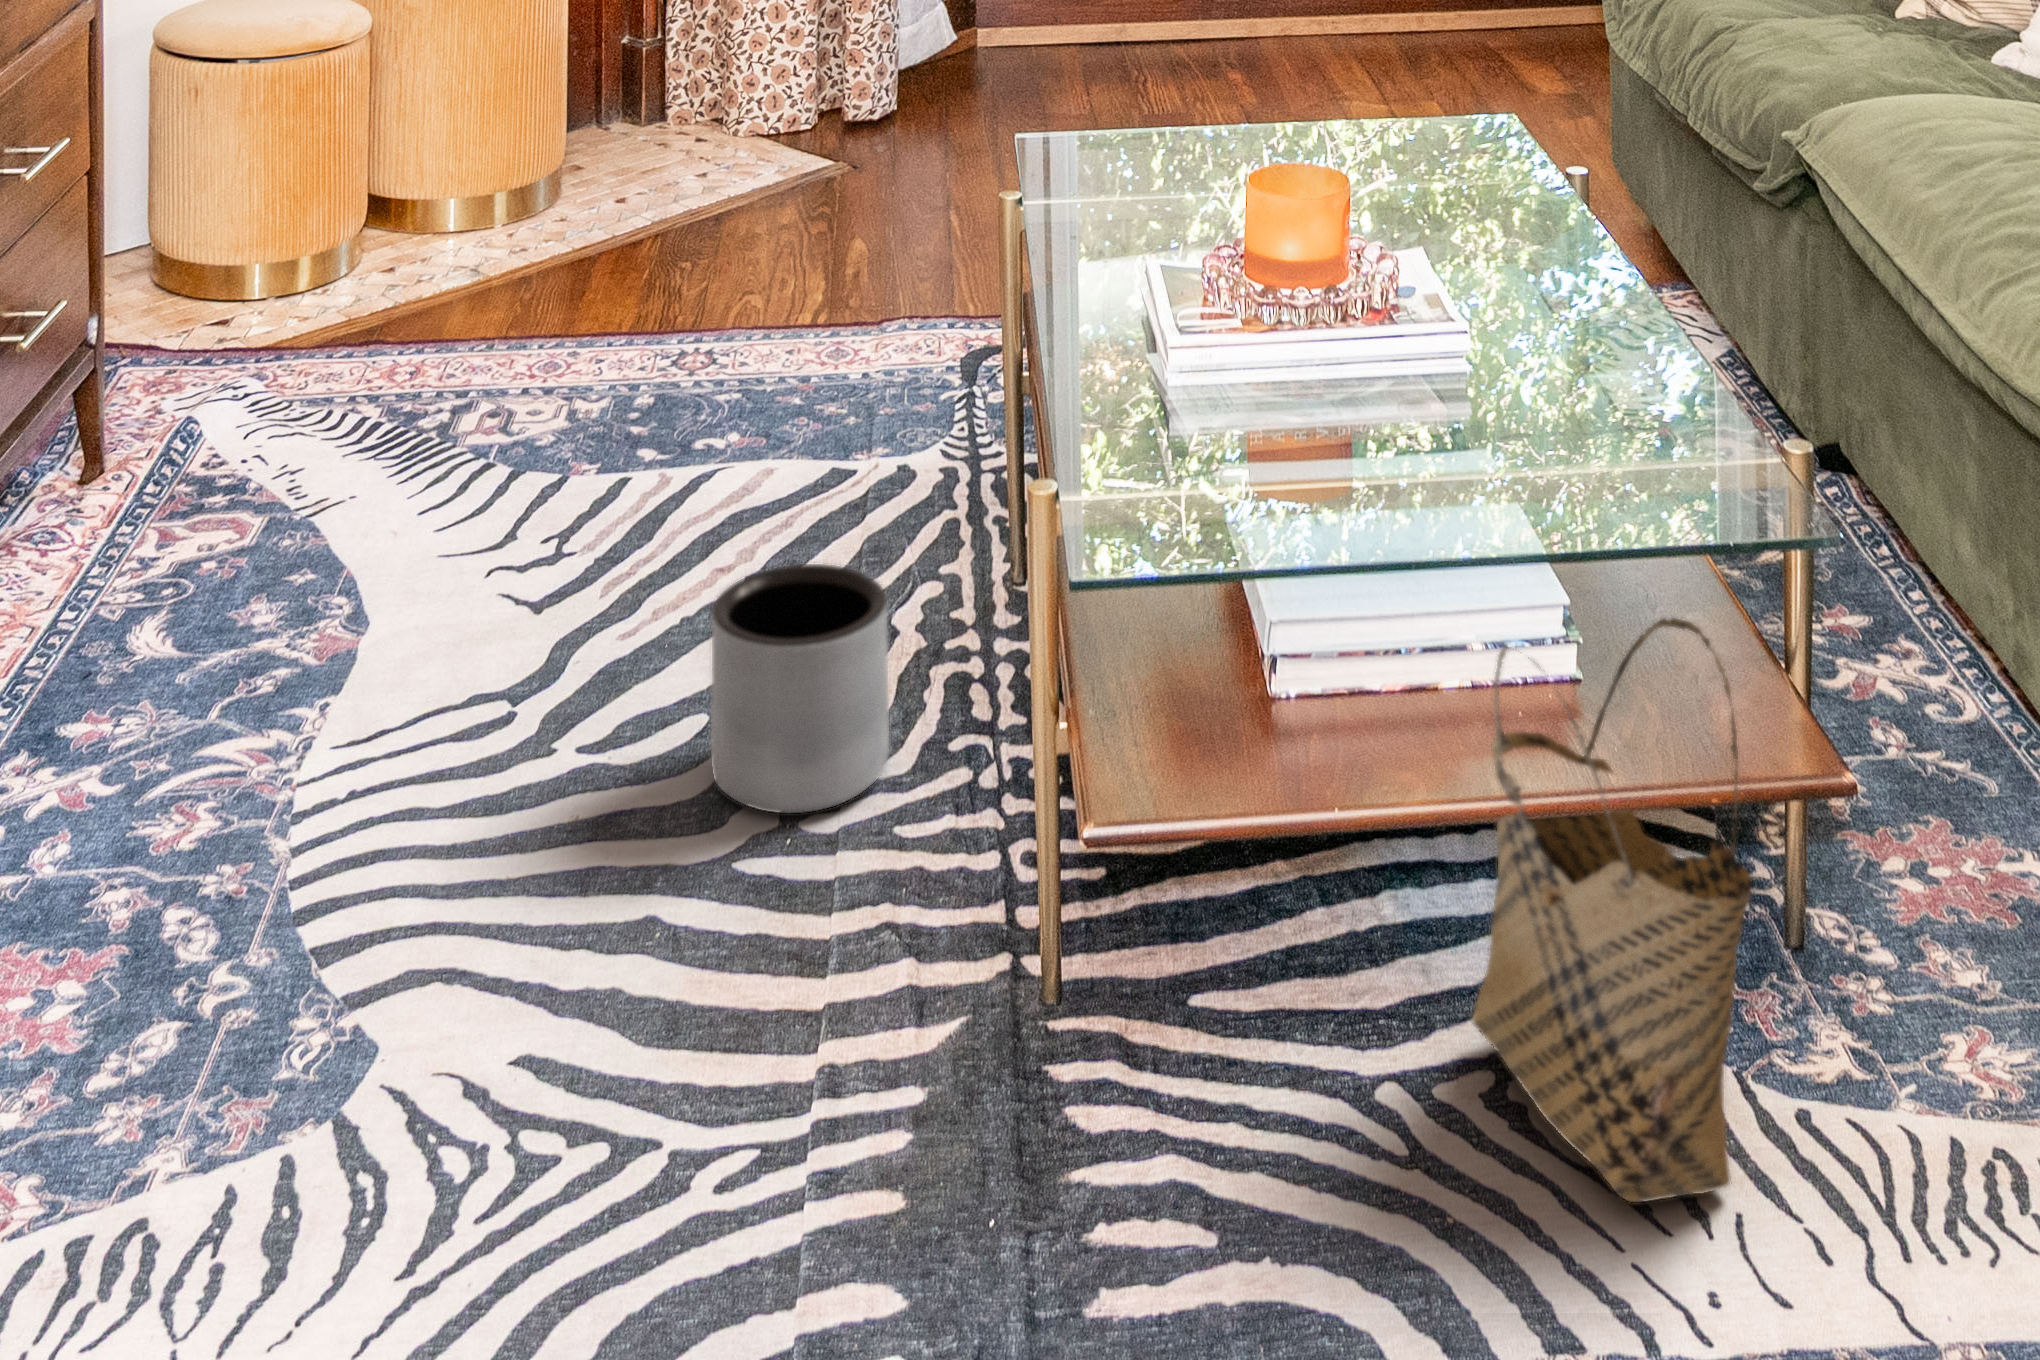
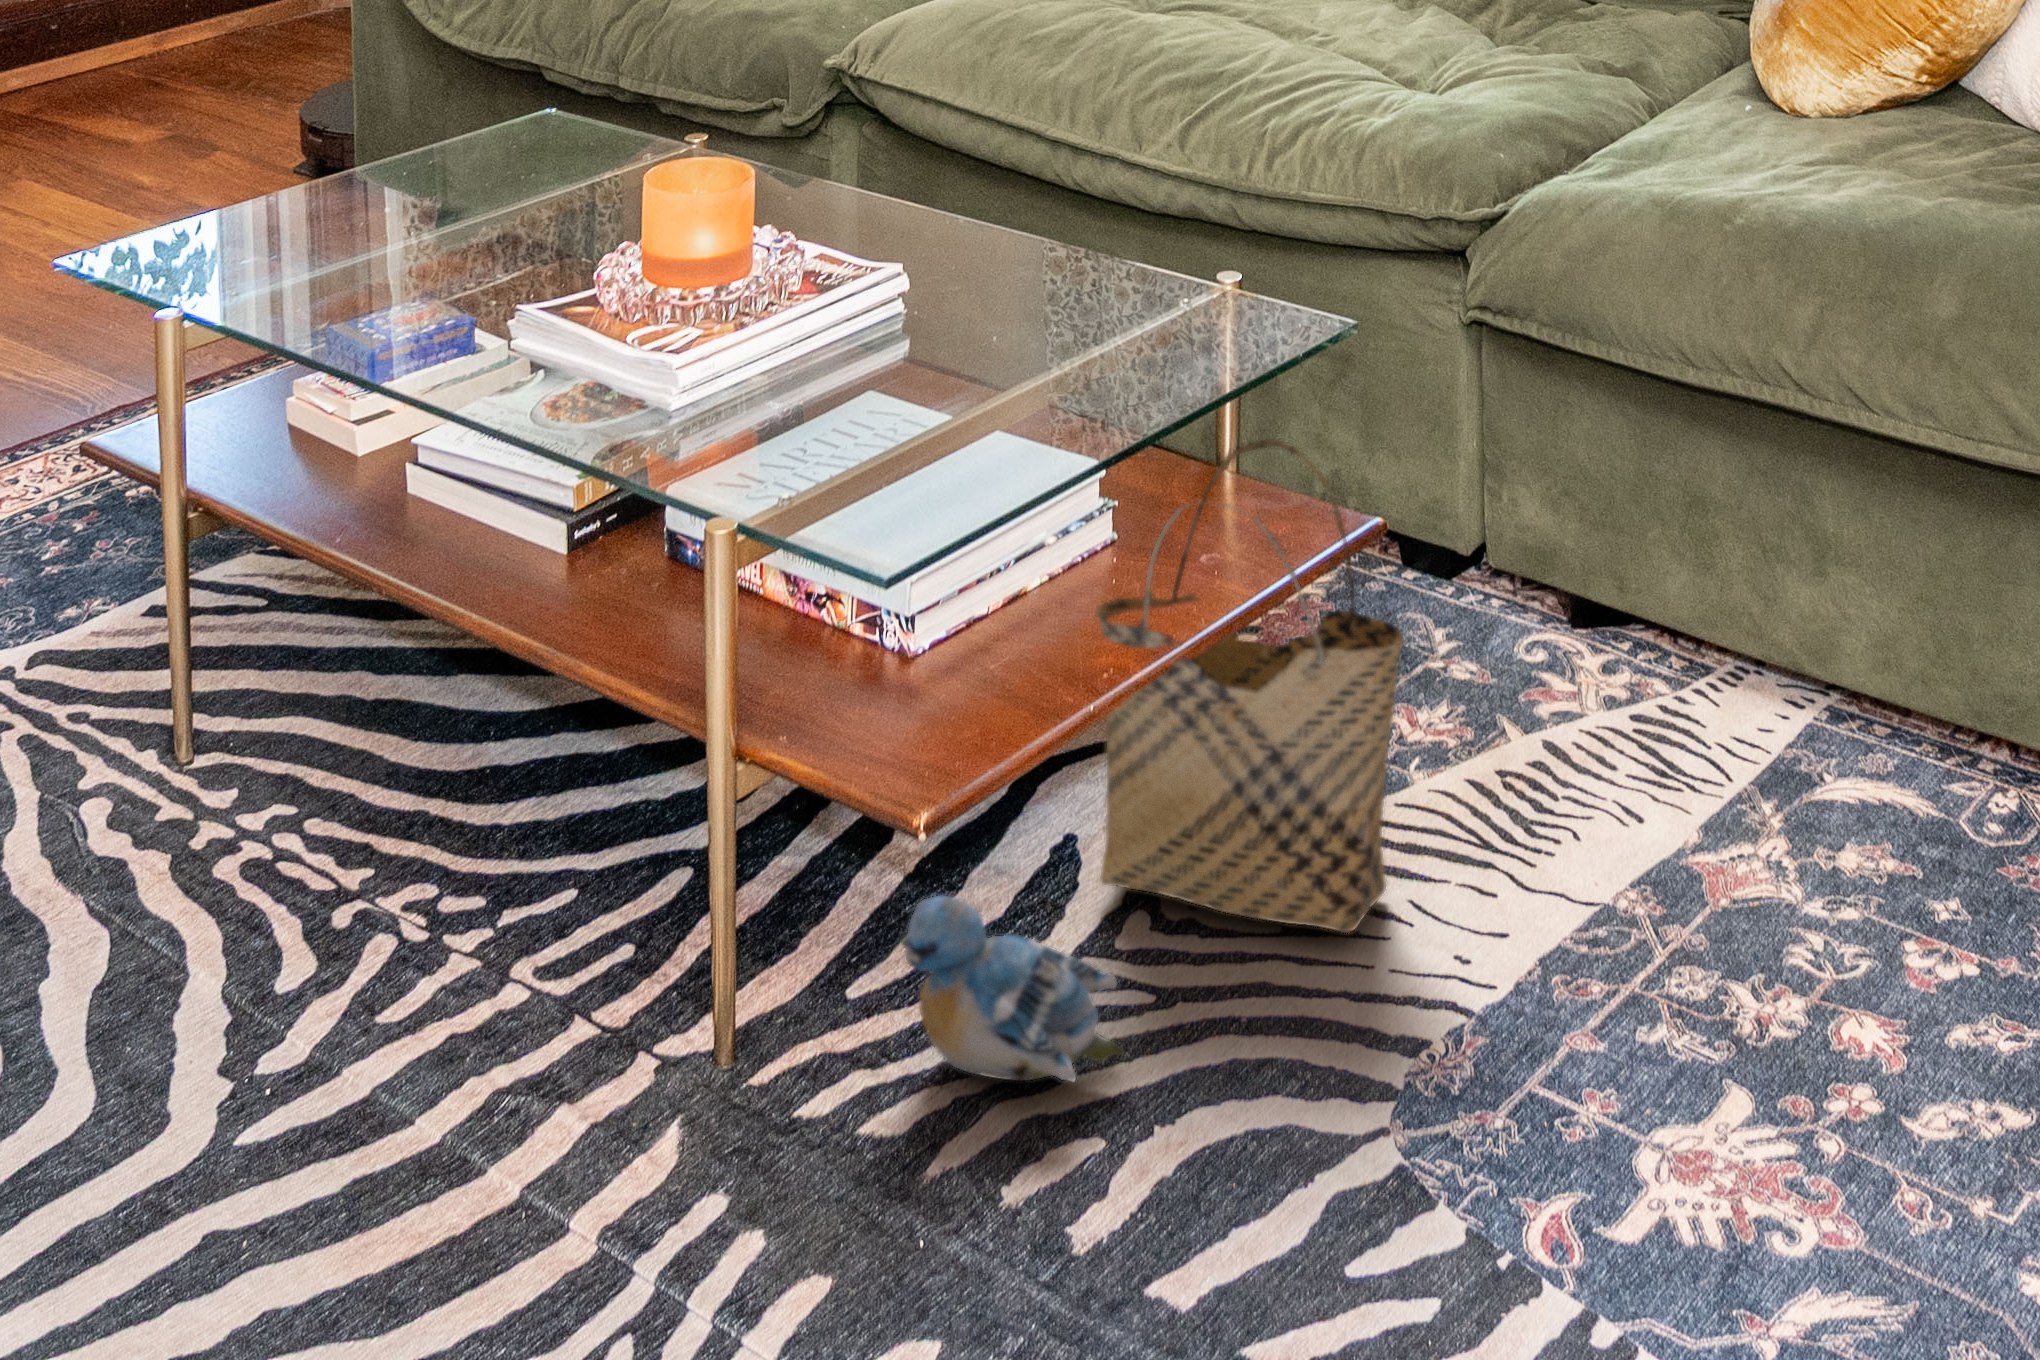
planter: present [711,564,889,813] -> none [87,769,314,1081]
plush toy: none [1155,928,1338,1180] -> present [901,896,1124,1082]

